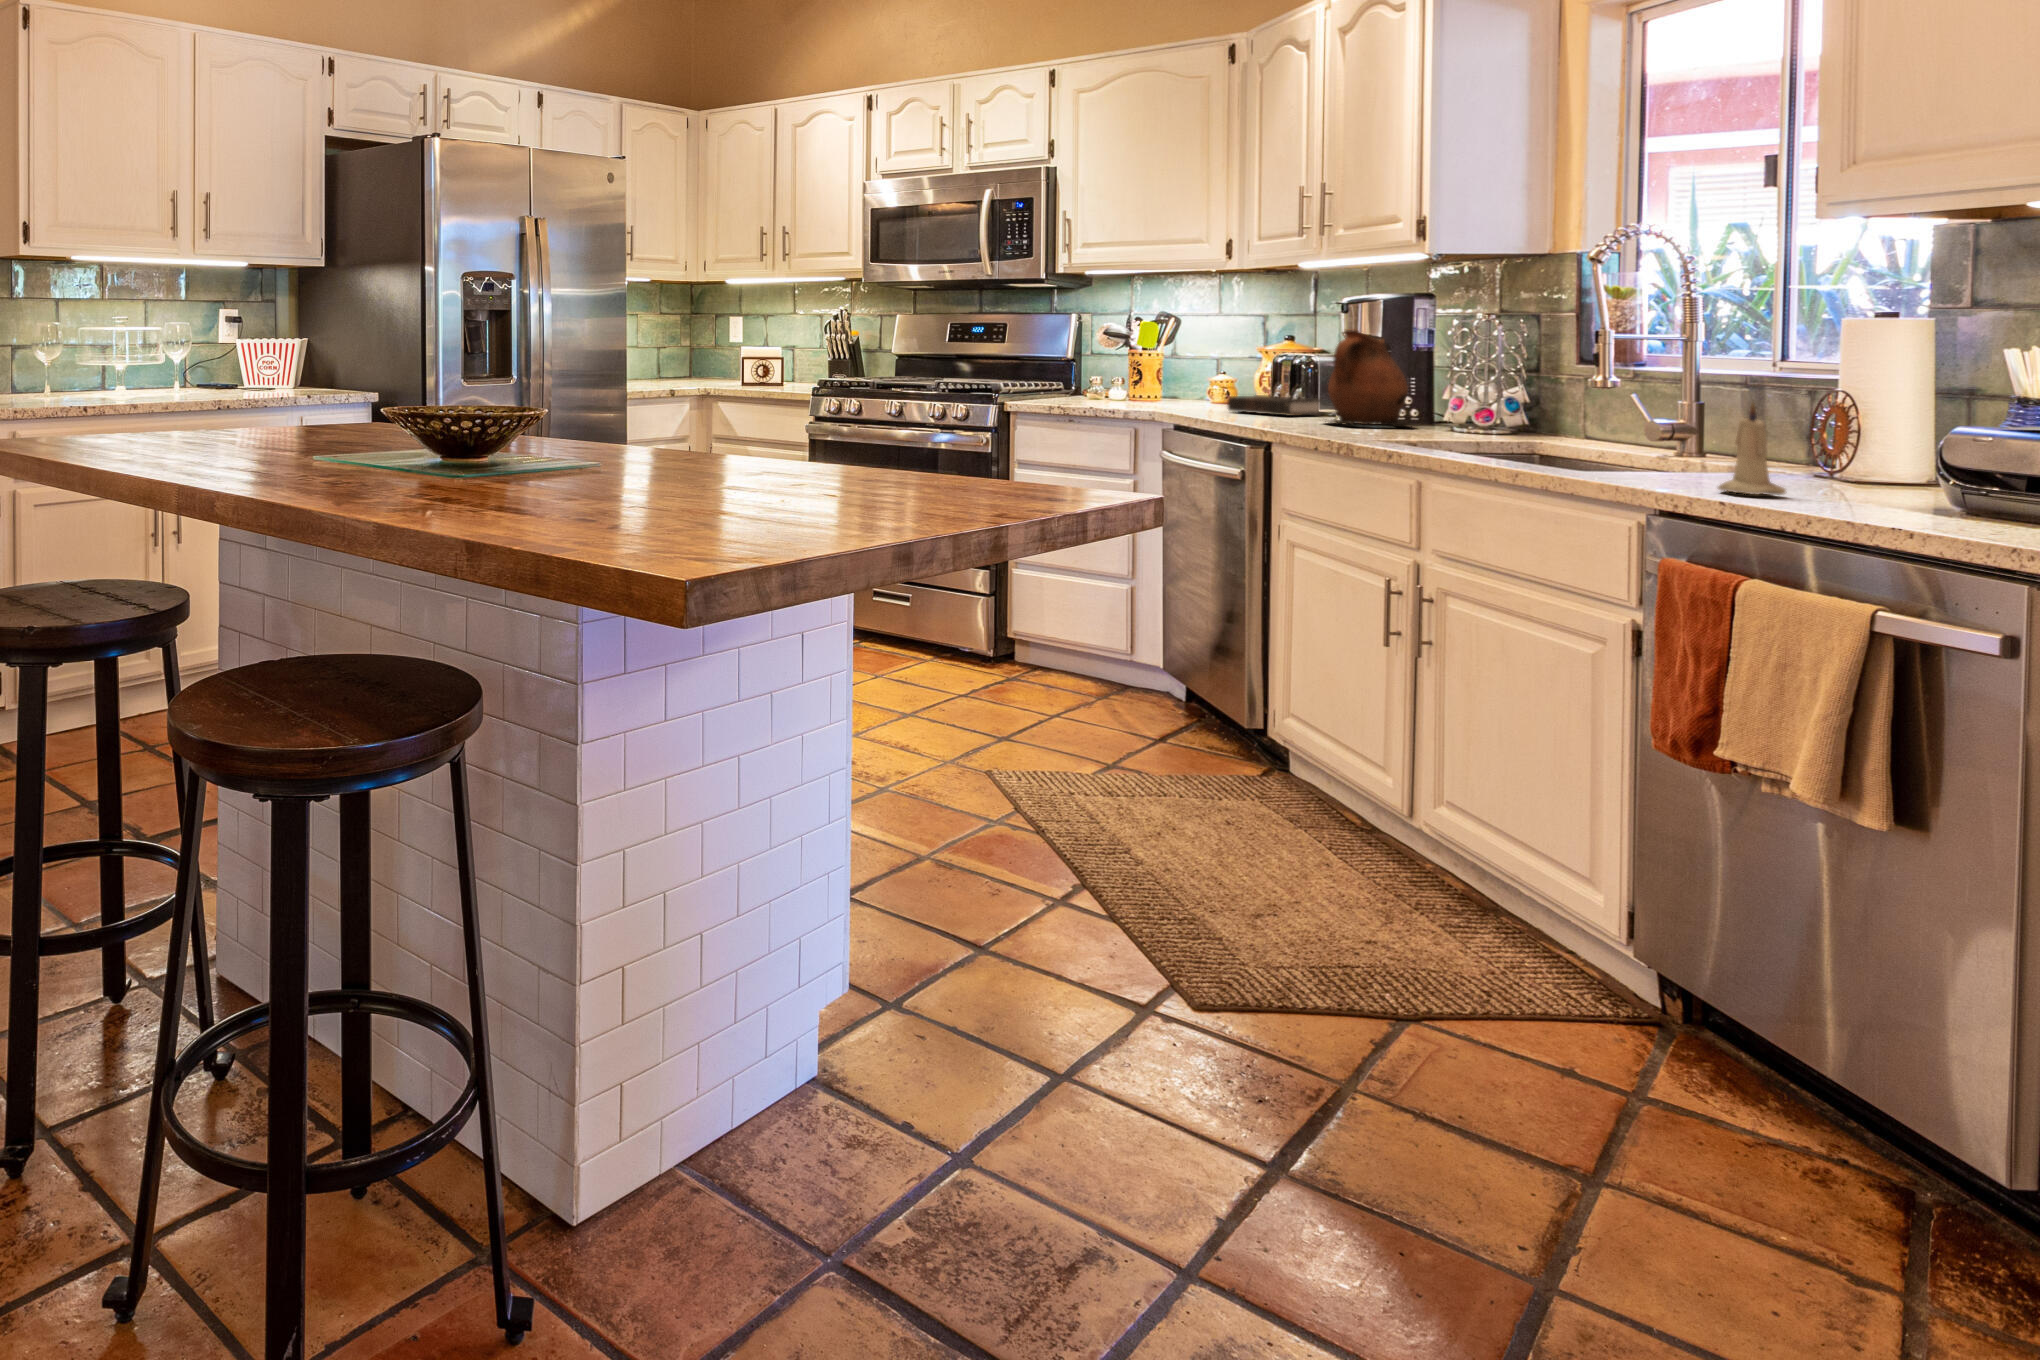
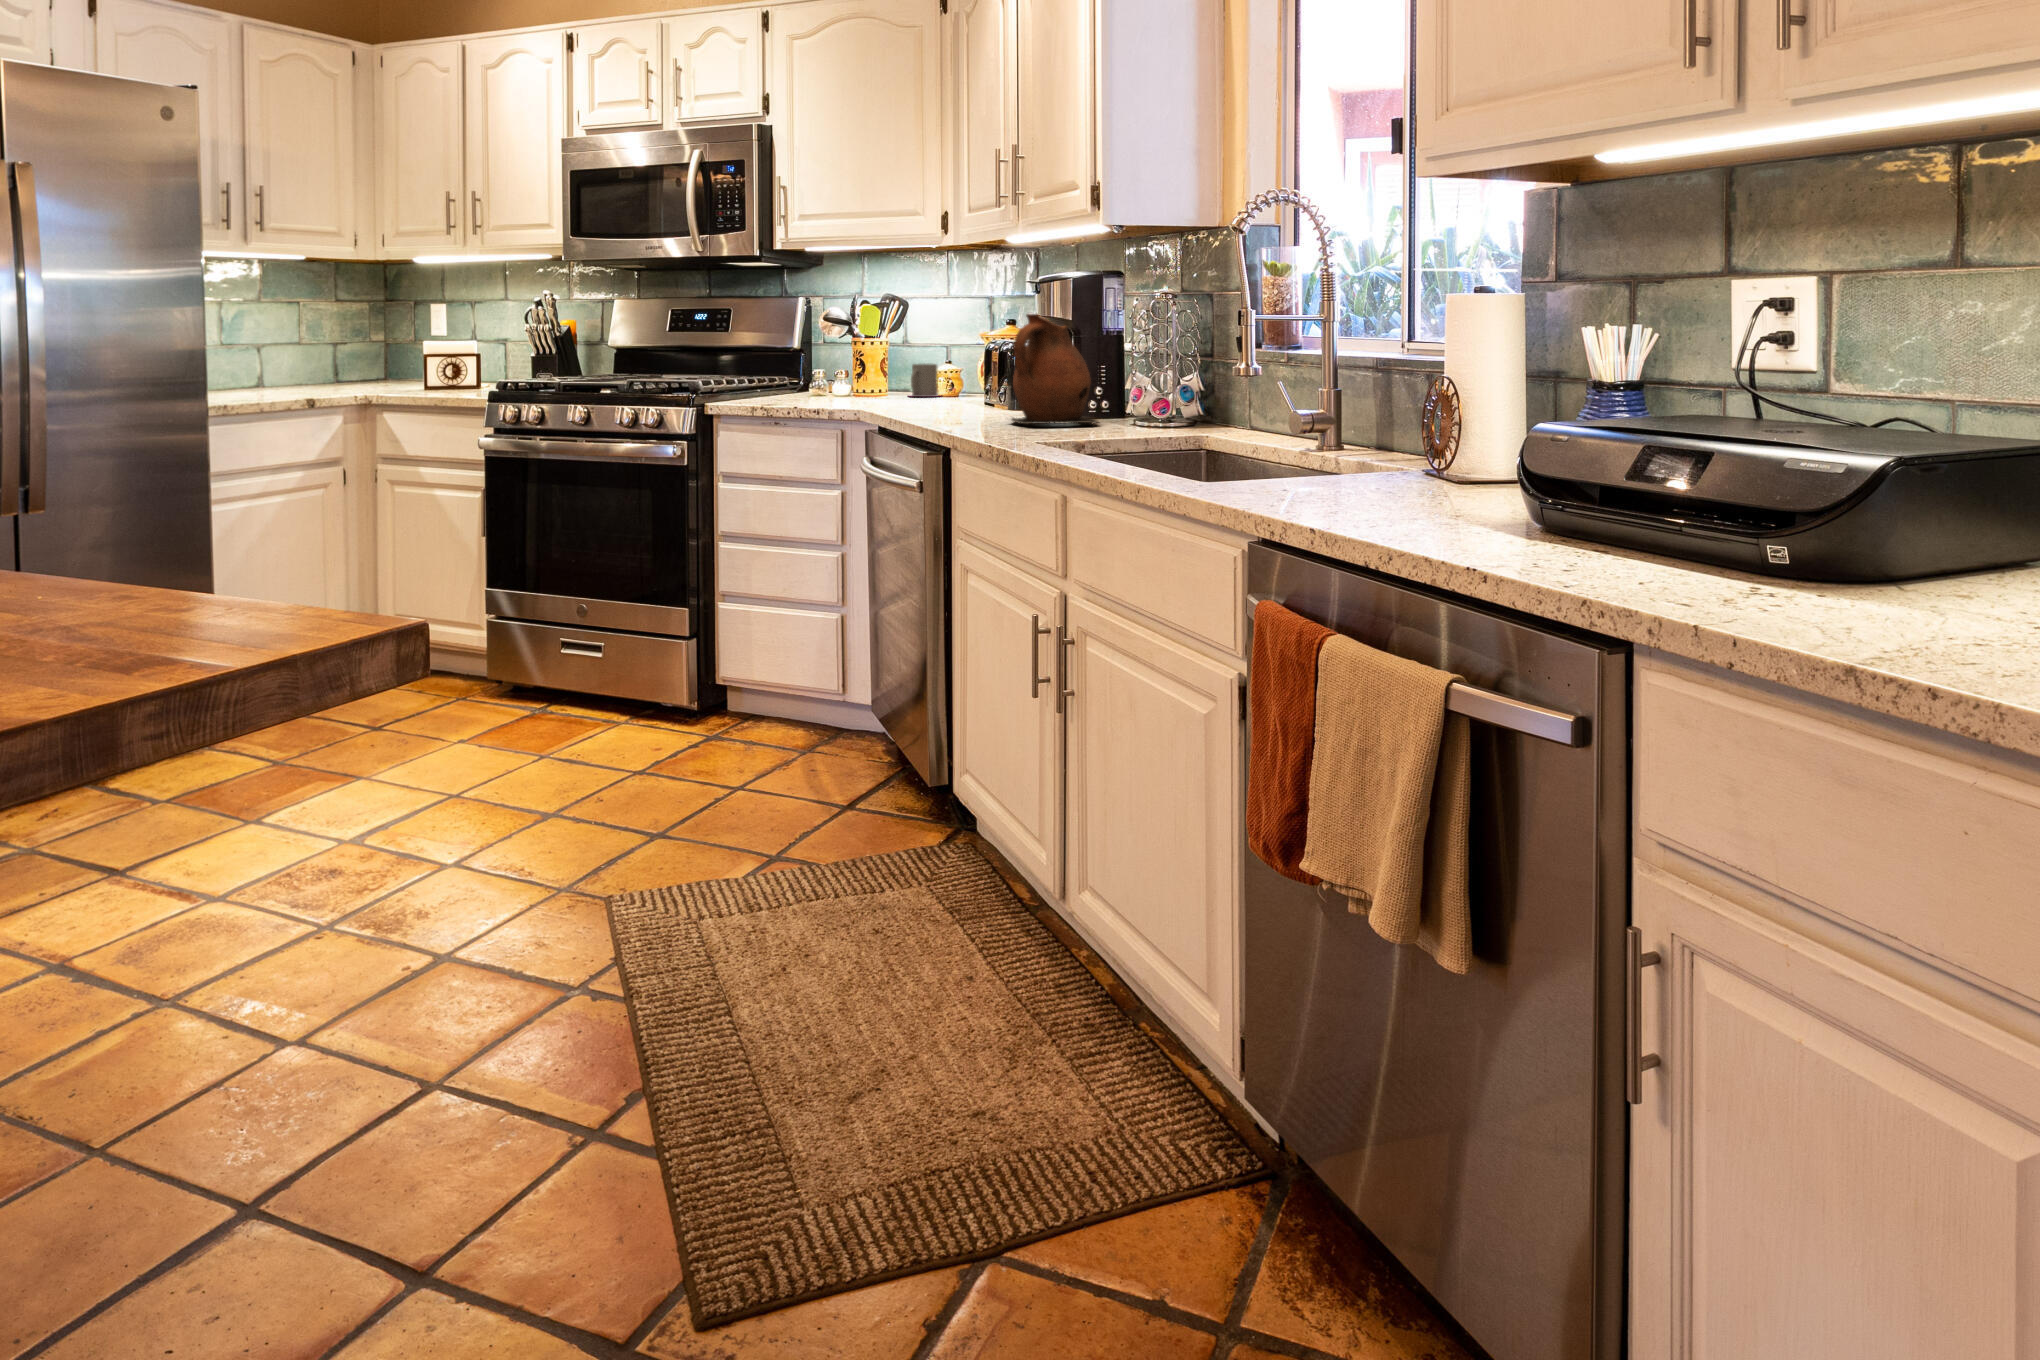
mug: none [1184,373,1220,402] -> present [908,364,938,397]
hardback book: present [1227,395,1322,416] -> none [930,389,1023,414]
candle: present [1718,403,1786,495] -> none [1320,398,1384,515]

